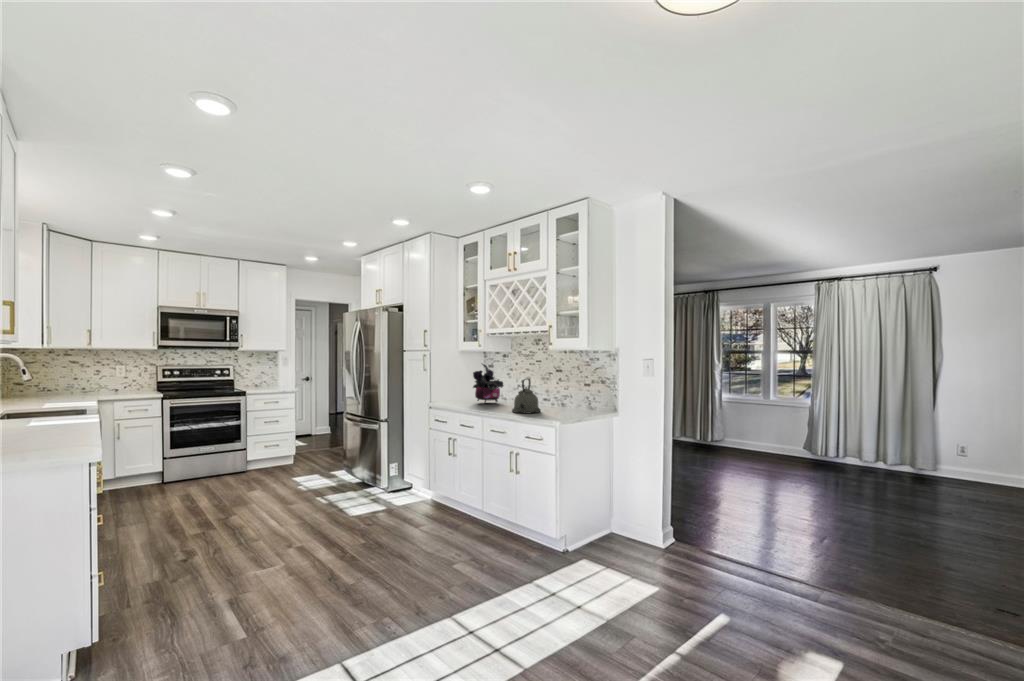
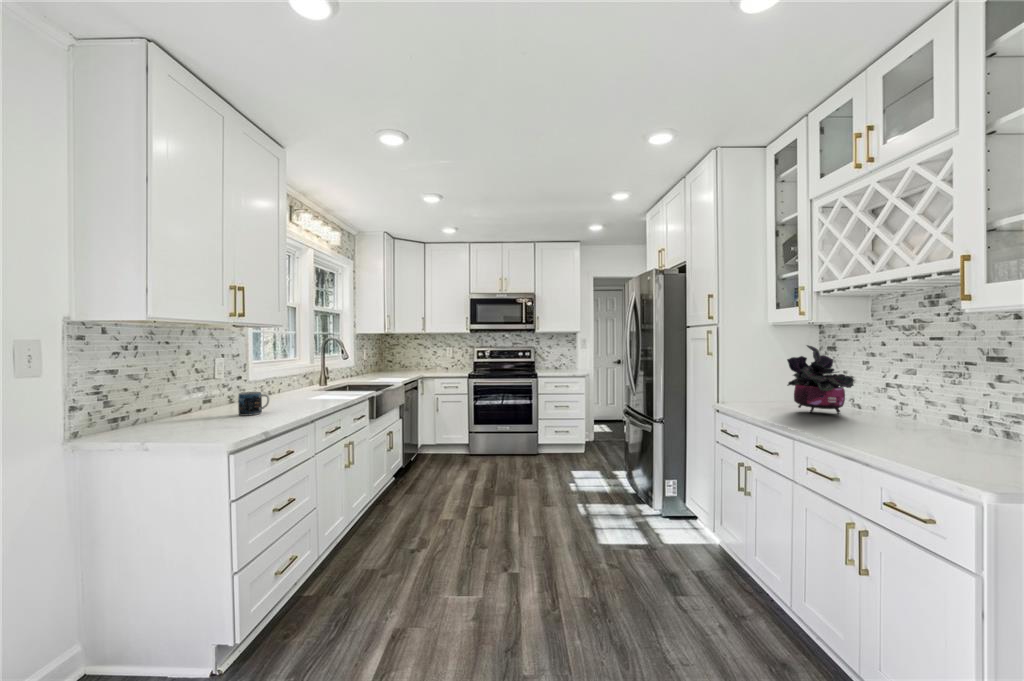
kettle: present [512,379,541,413] -> none [857,374,934,449]
mug: none [30,419,72,444] -> present [238,392,269,416]

